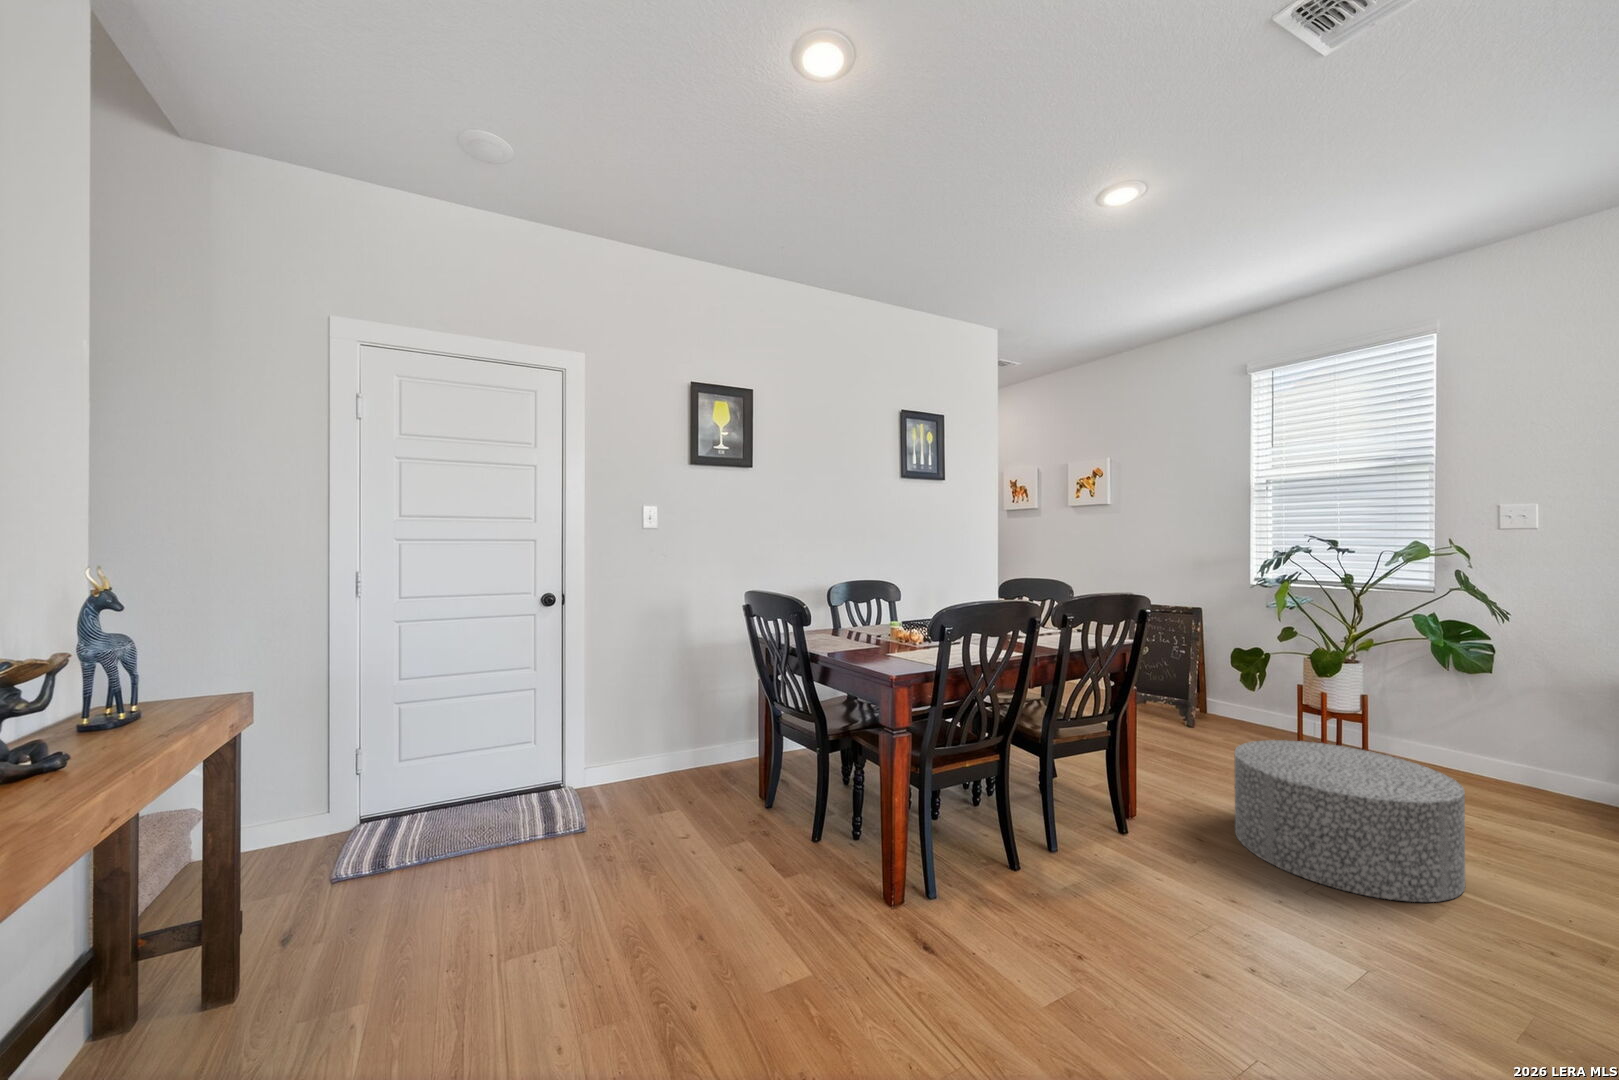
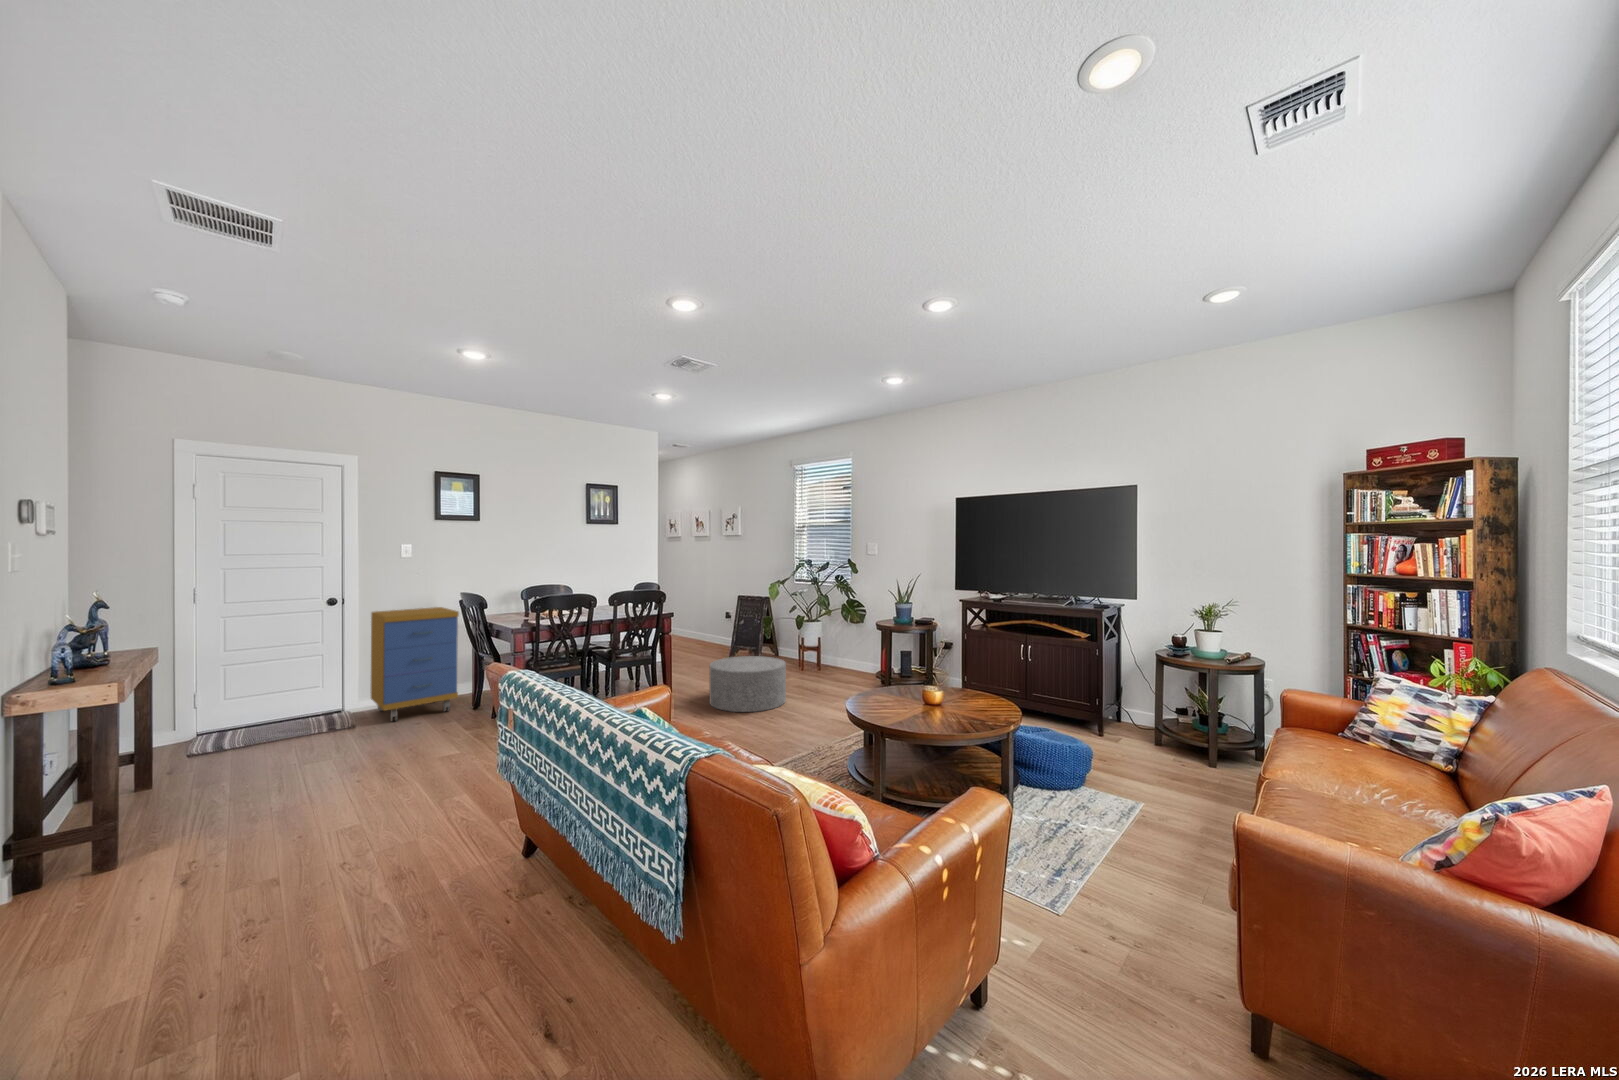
storage cabinet: none [602,614,739,823] -> present [371,607,459,721]

